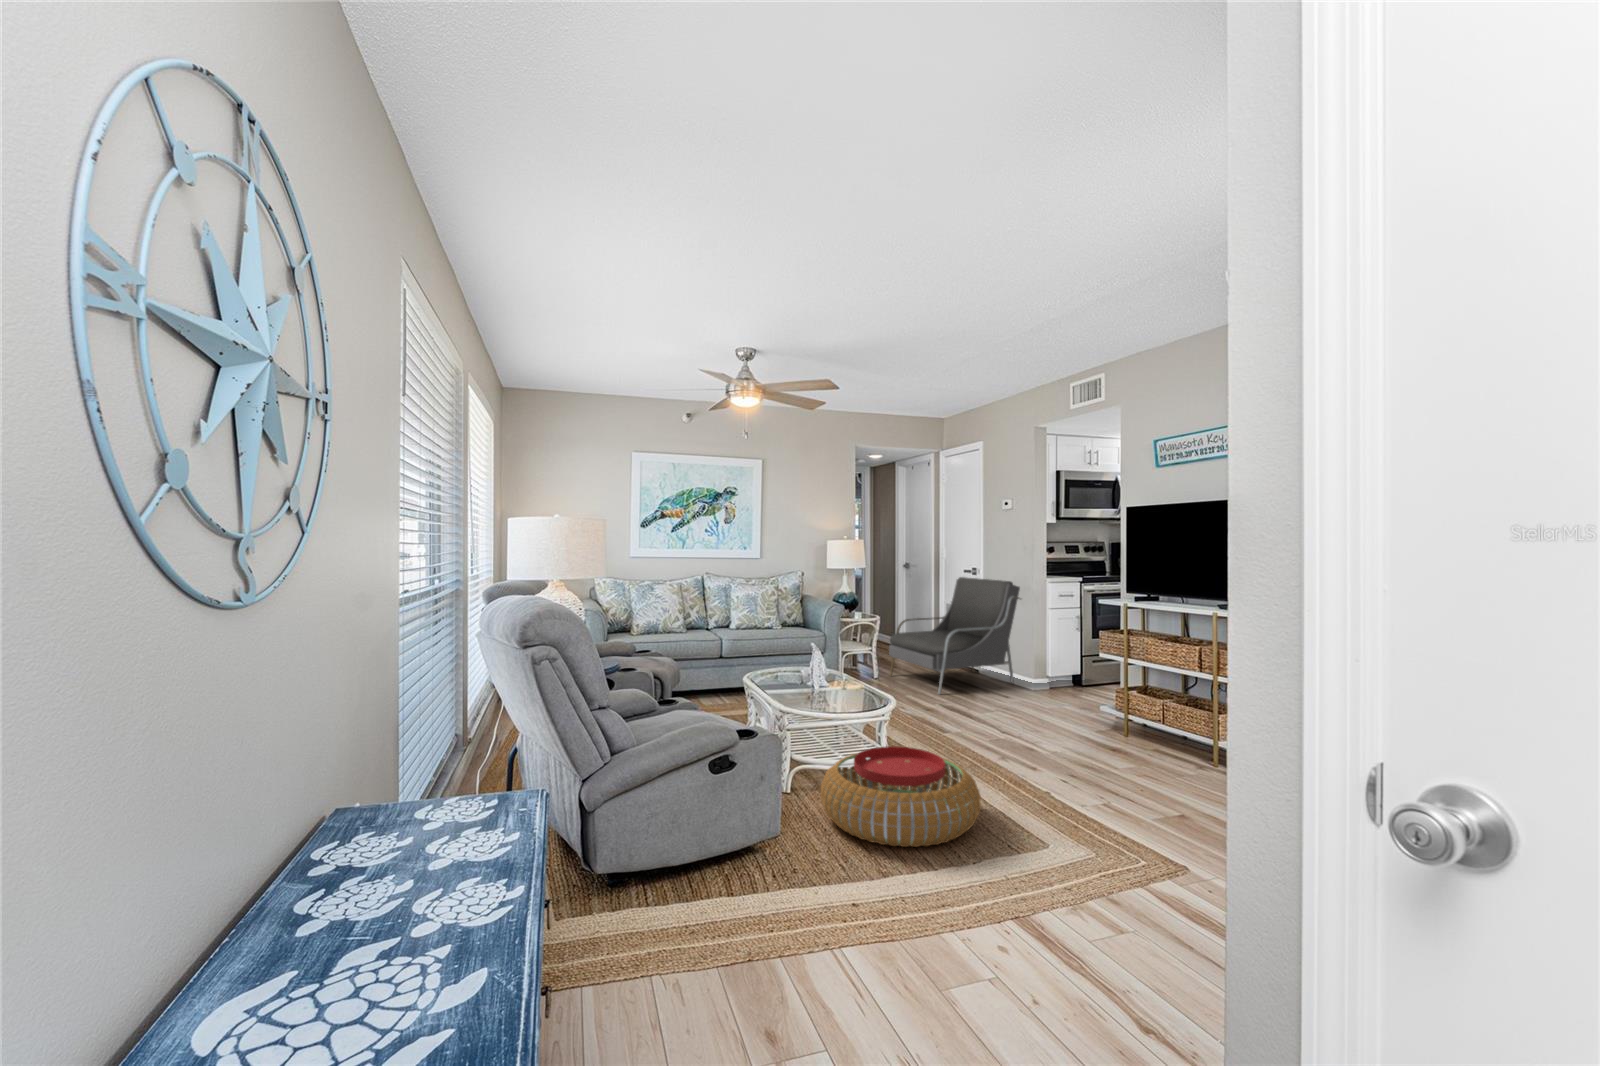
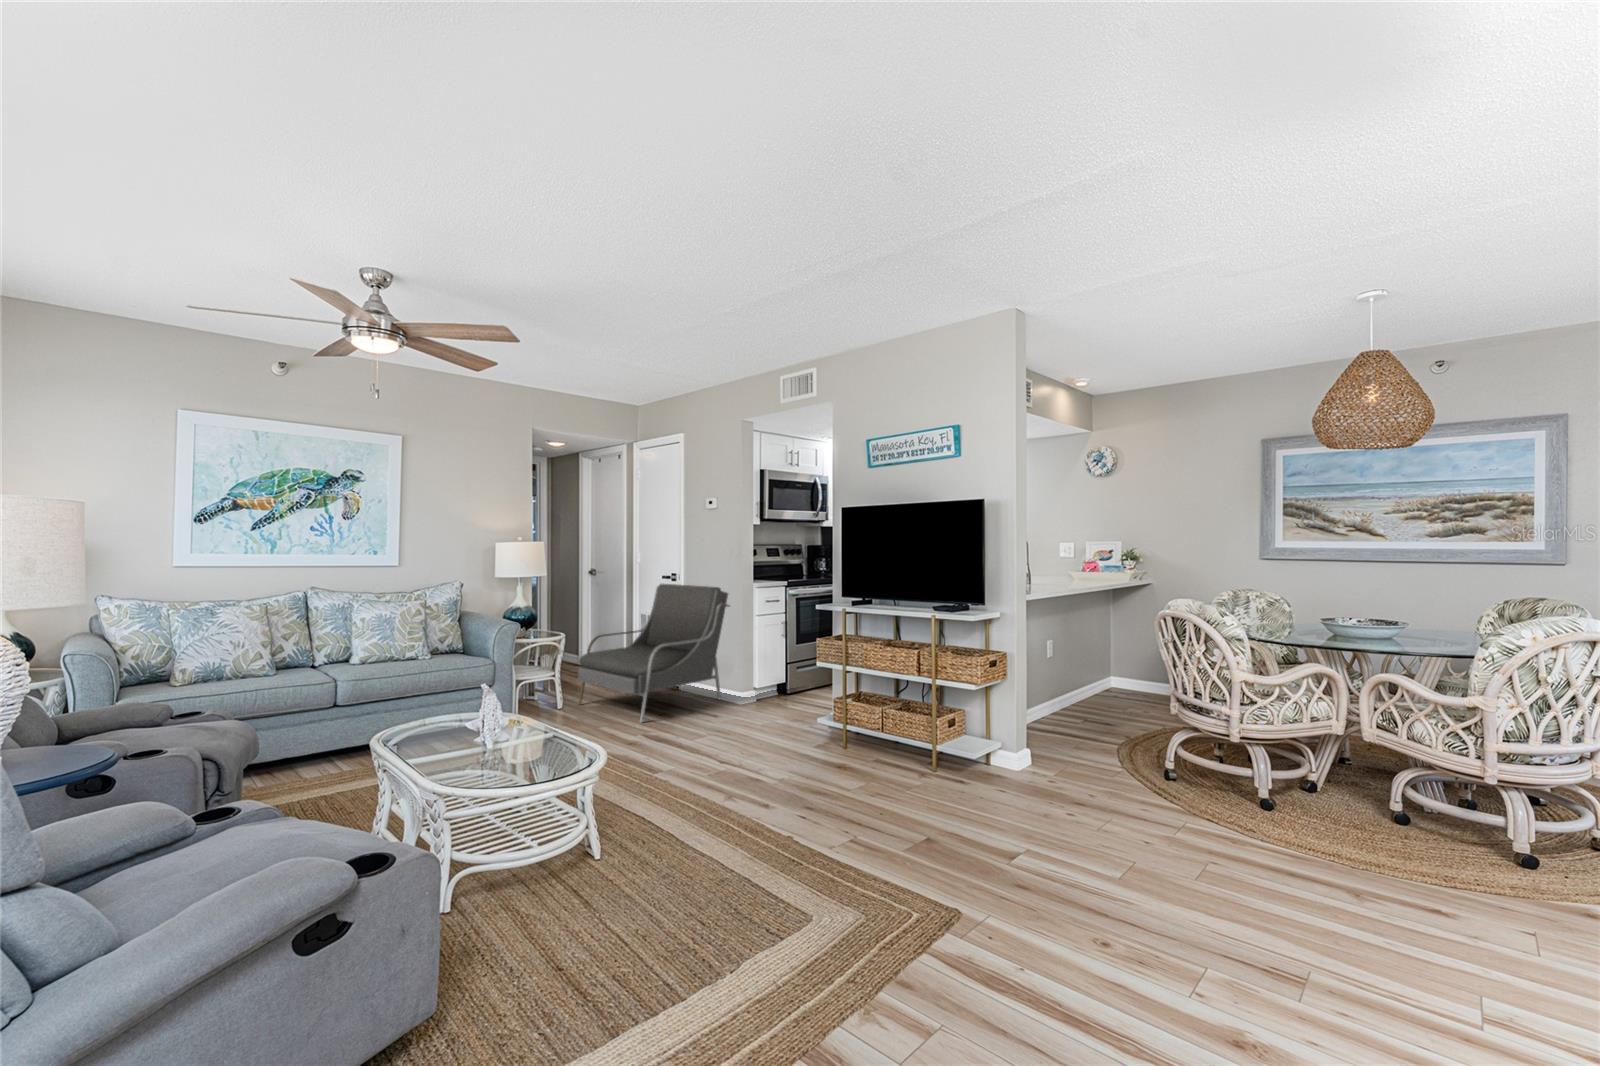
pouf: present [821,746,981,847] -> none [503,816,726,974]

